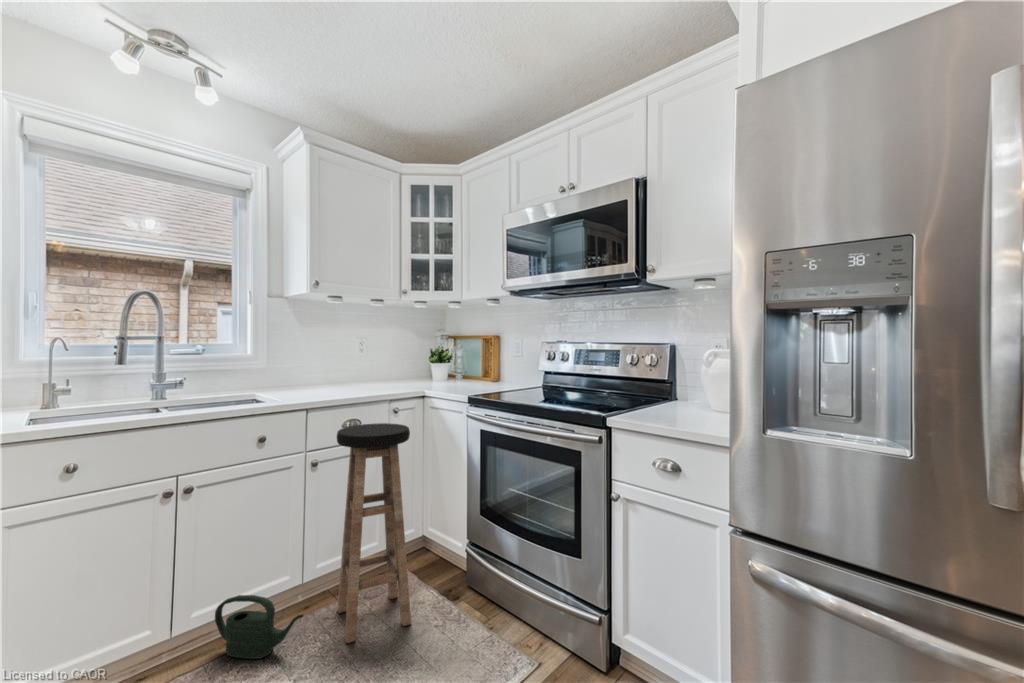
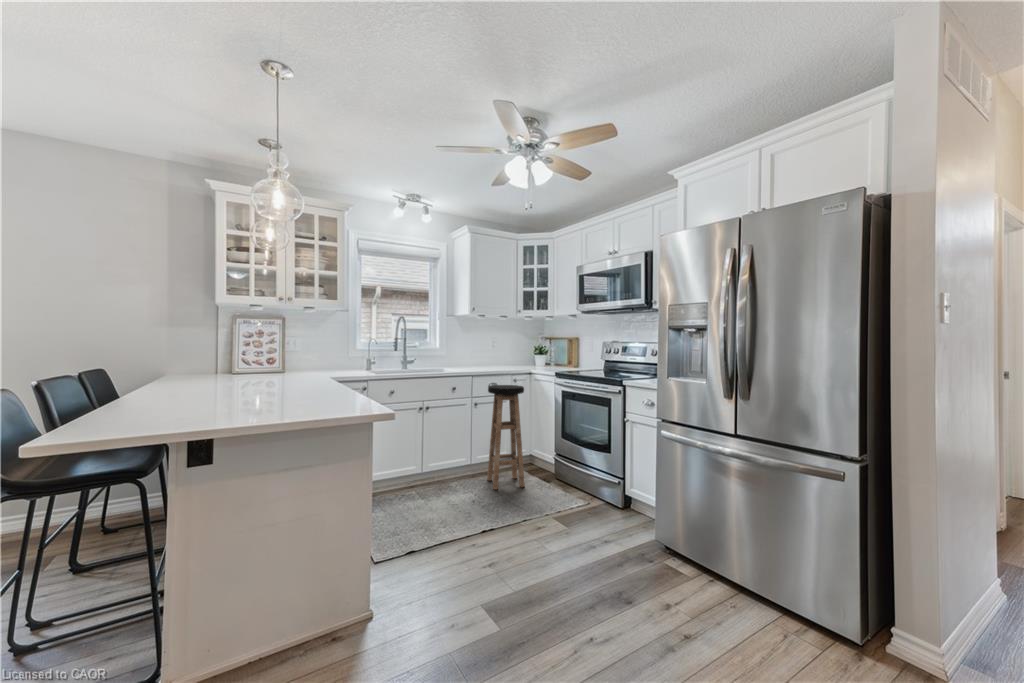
watering can: present [215,595,303,659] -> none [435,462,475,490]

